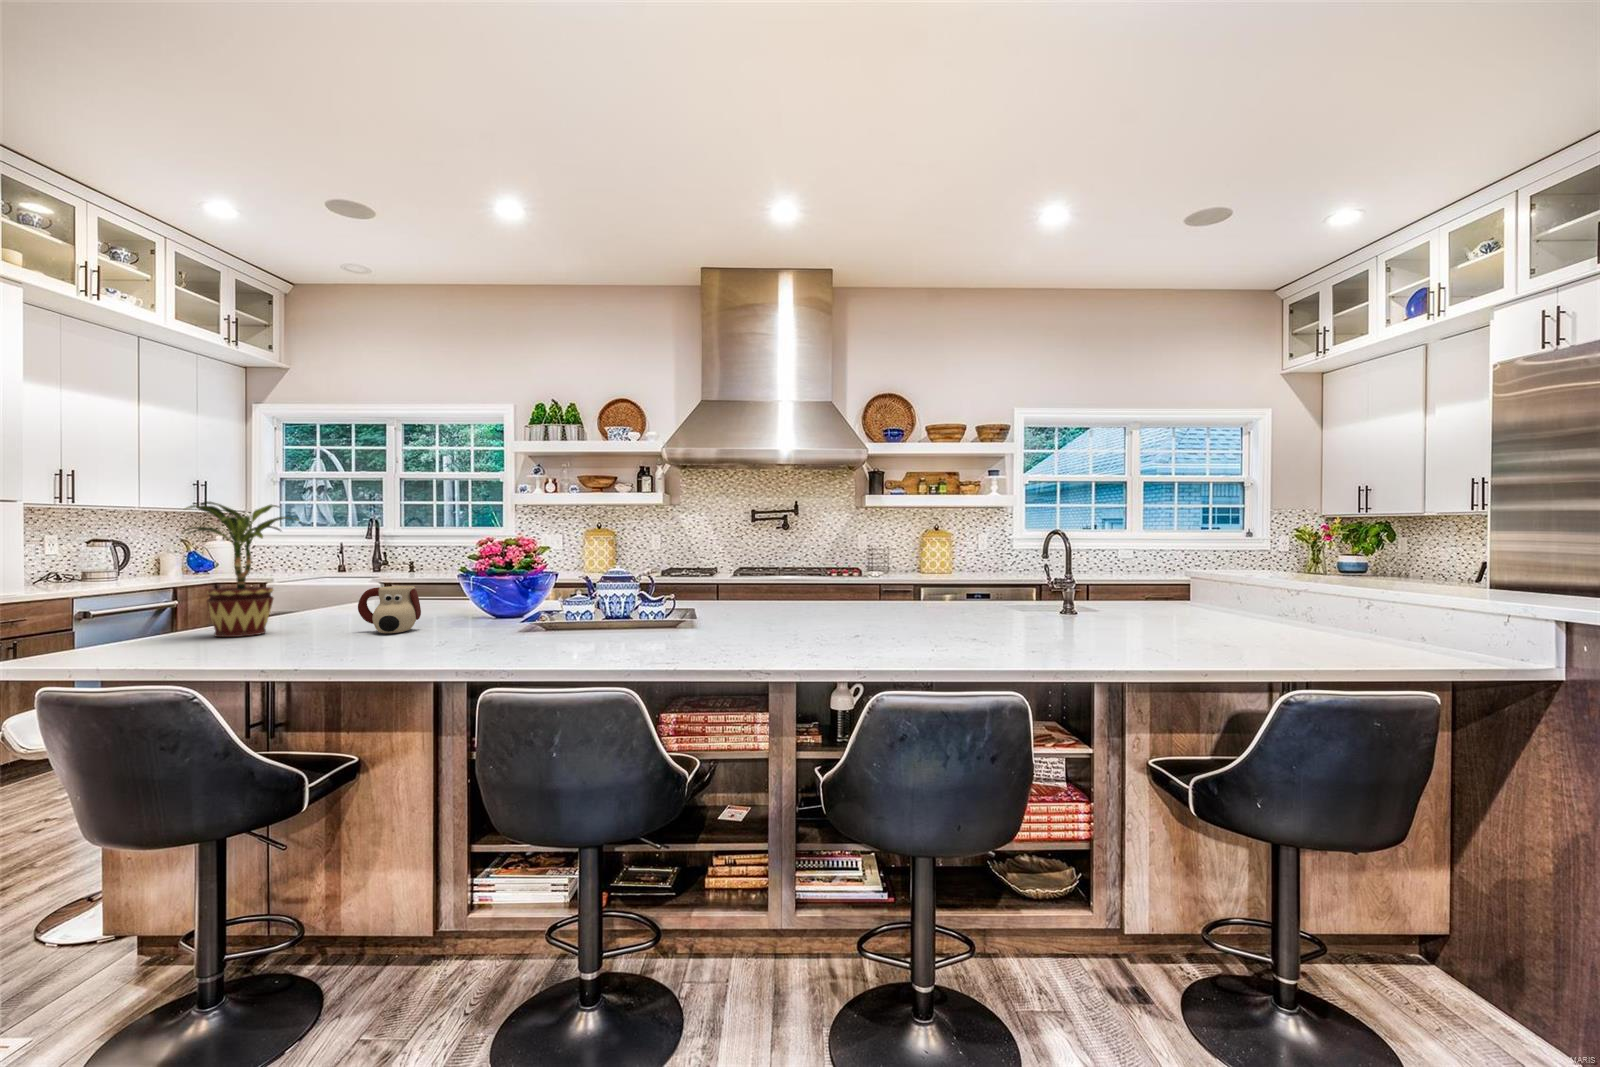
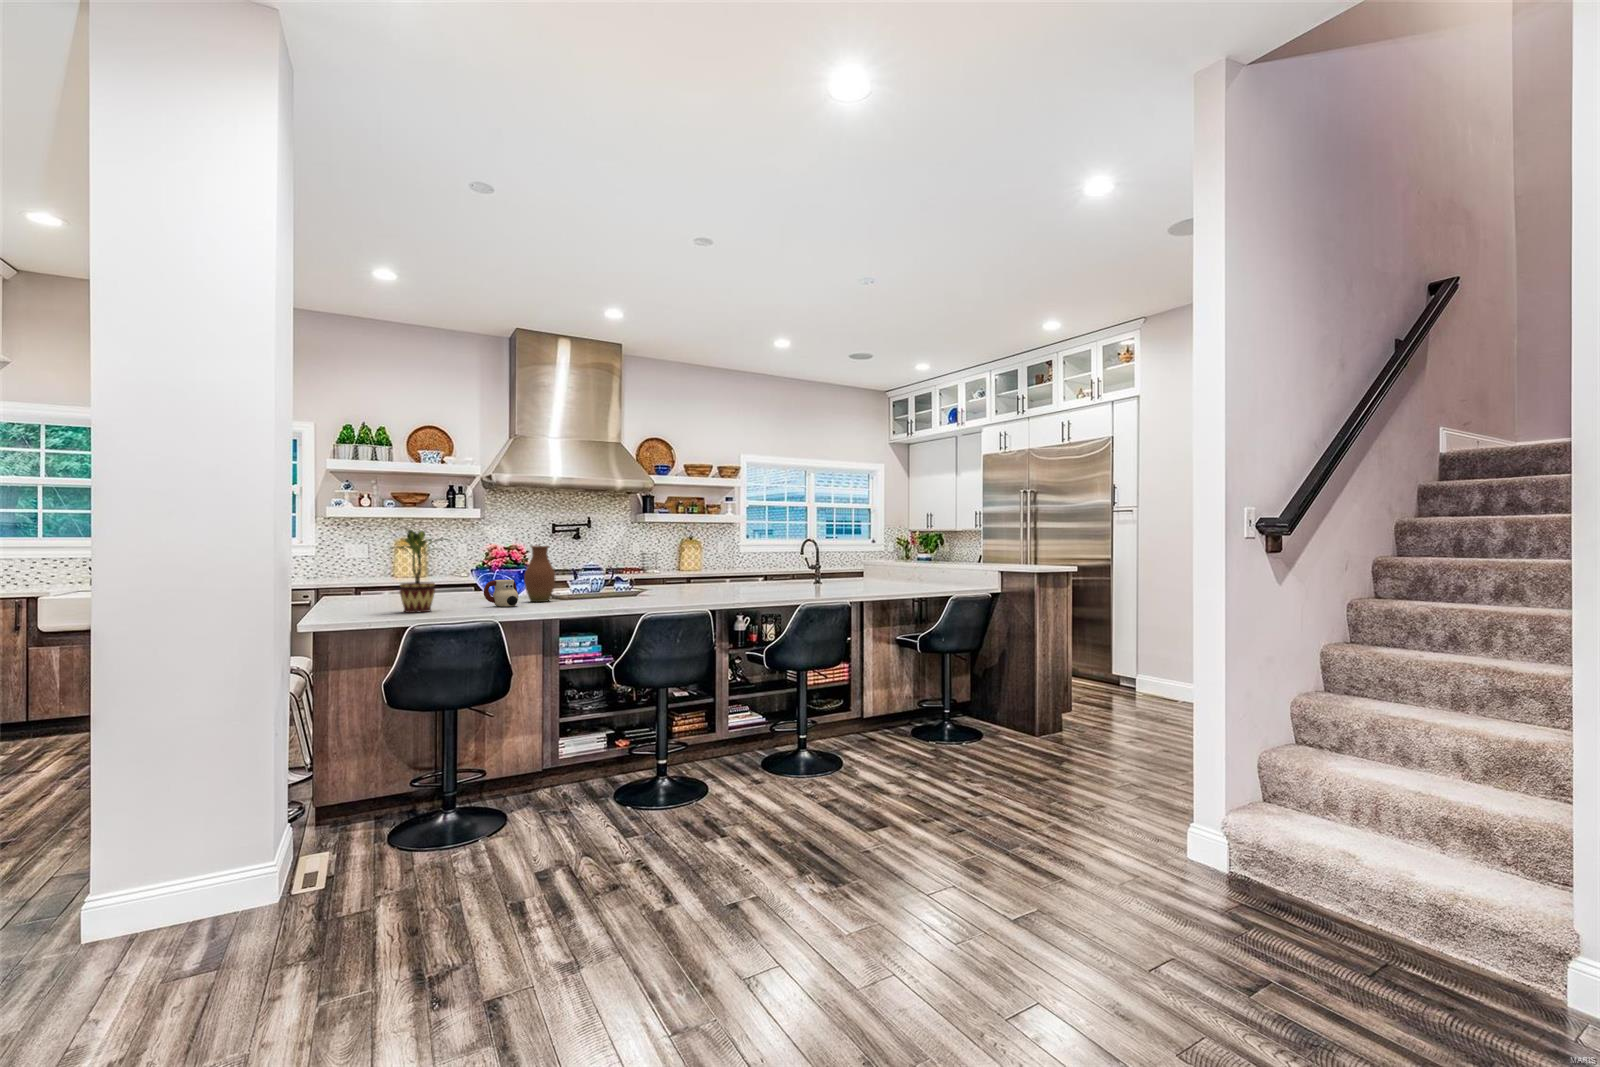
vase: none [470,531,523,624] -> present [524,546,556,602]

